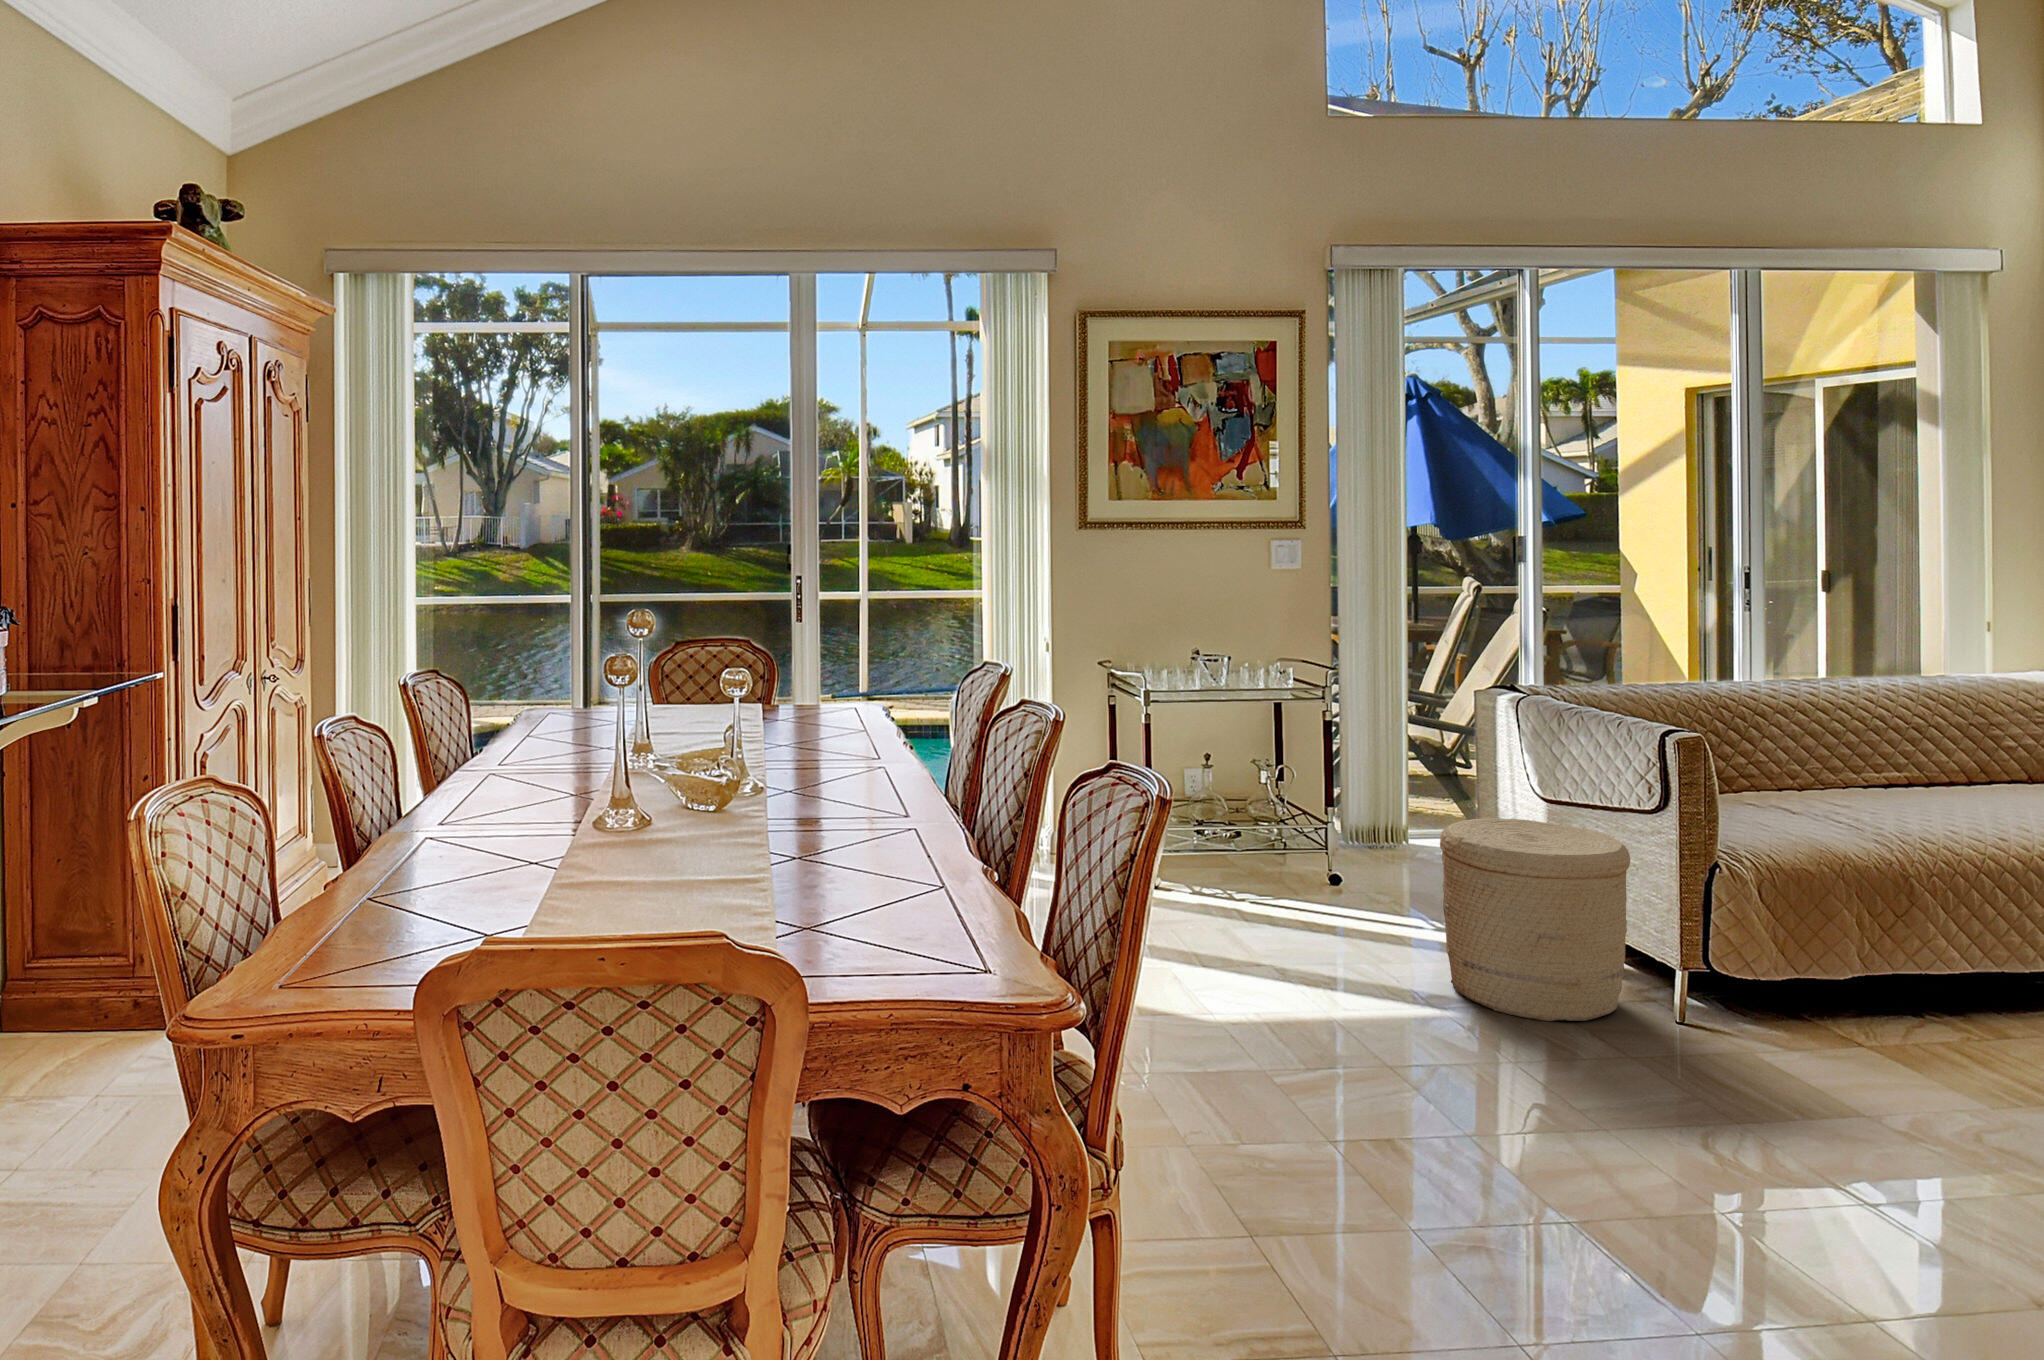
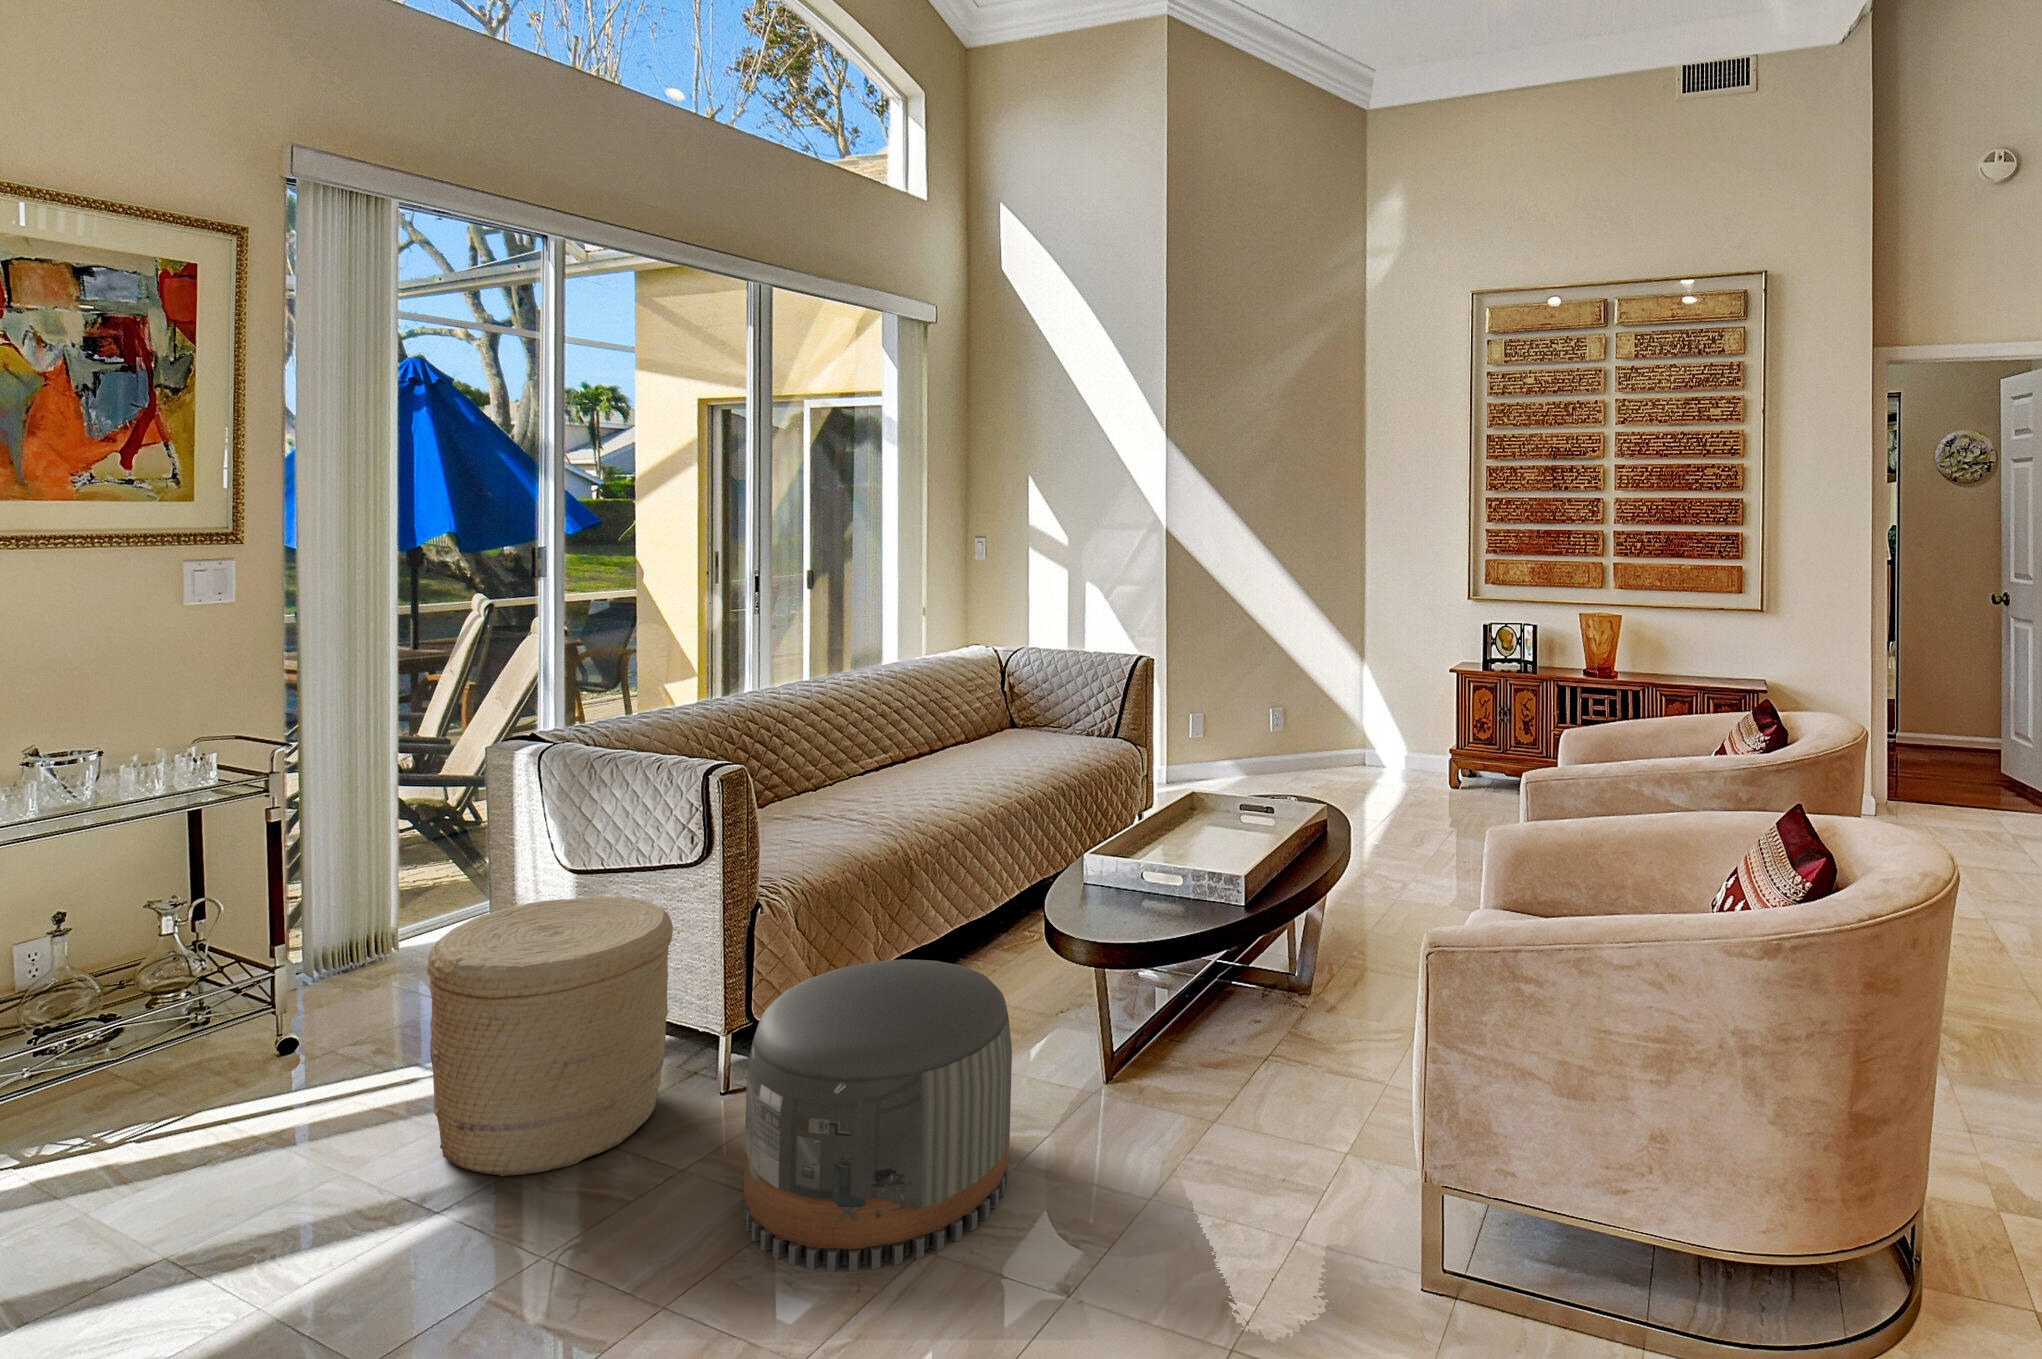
pouf: none [1686,915,1974,1173] -> present [744,959,1012,1271]

